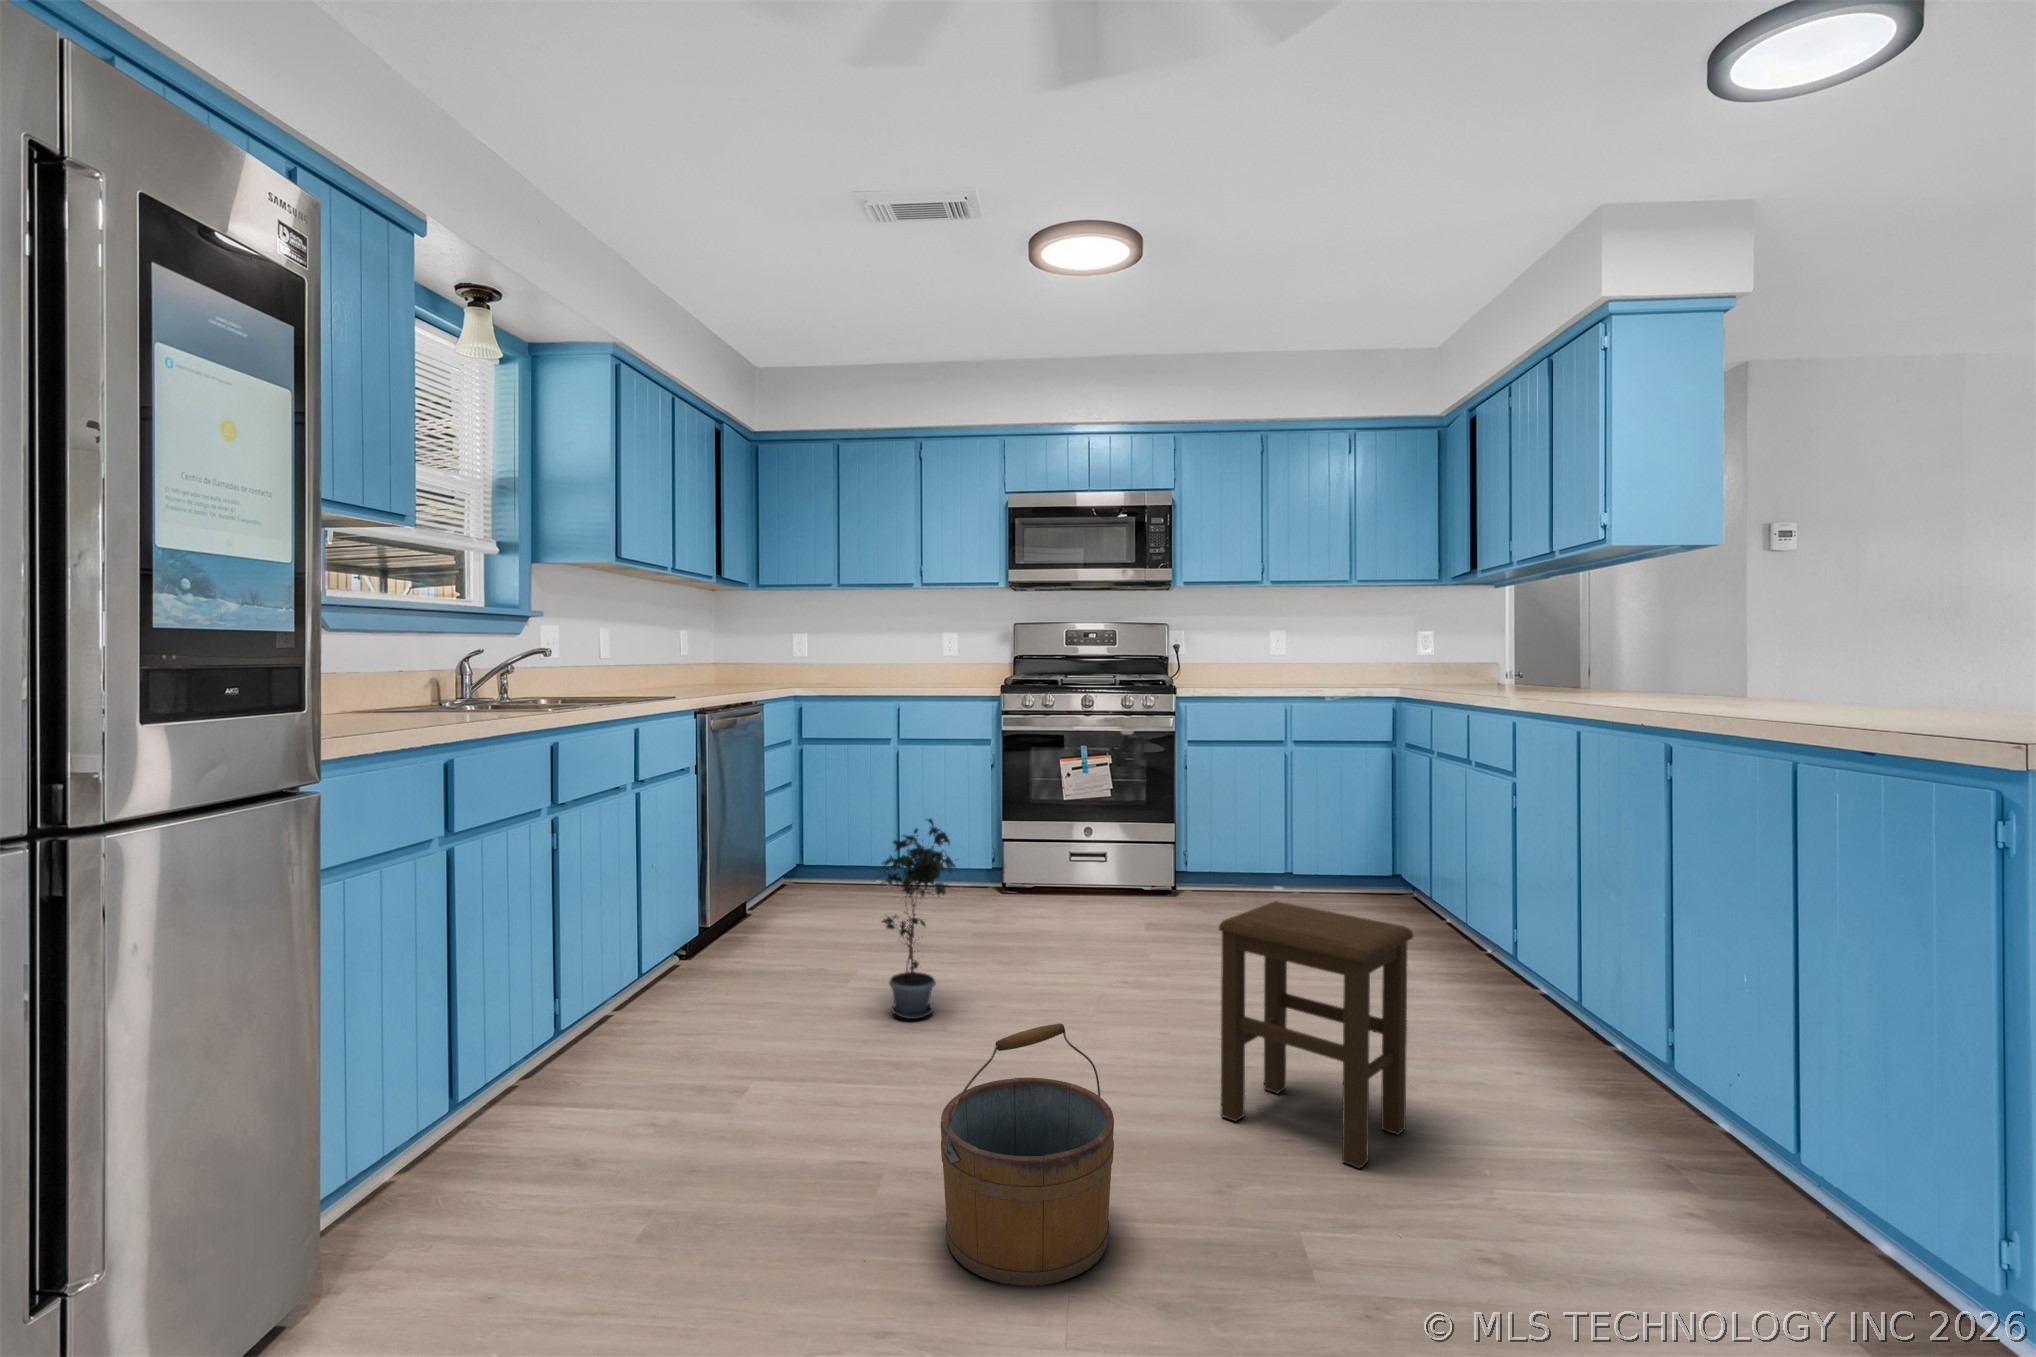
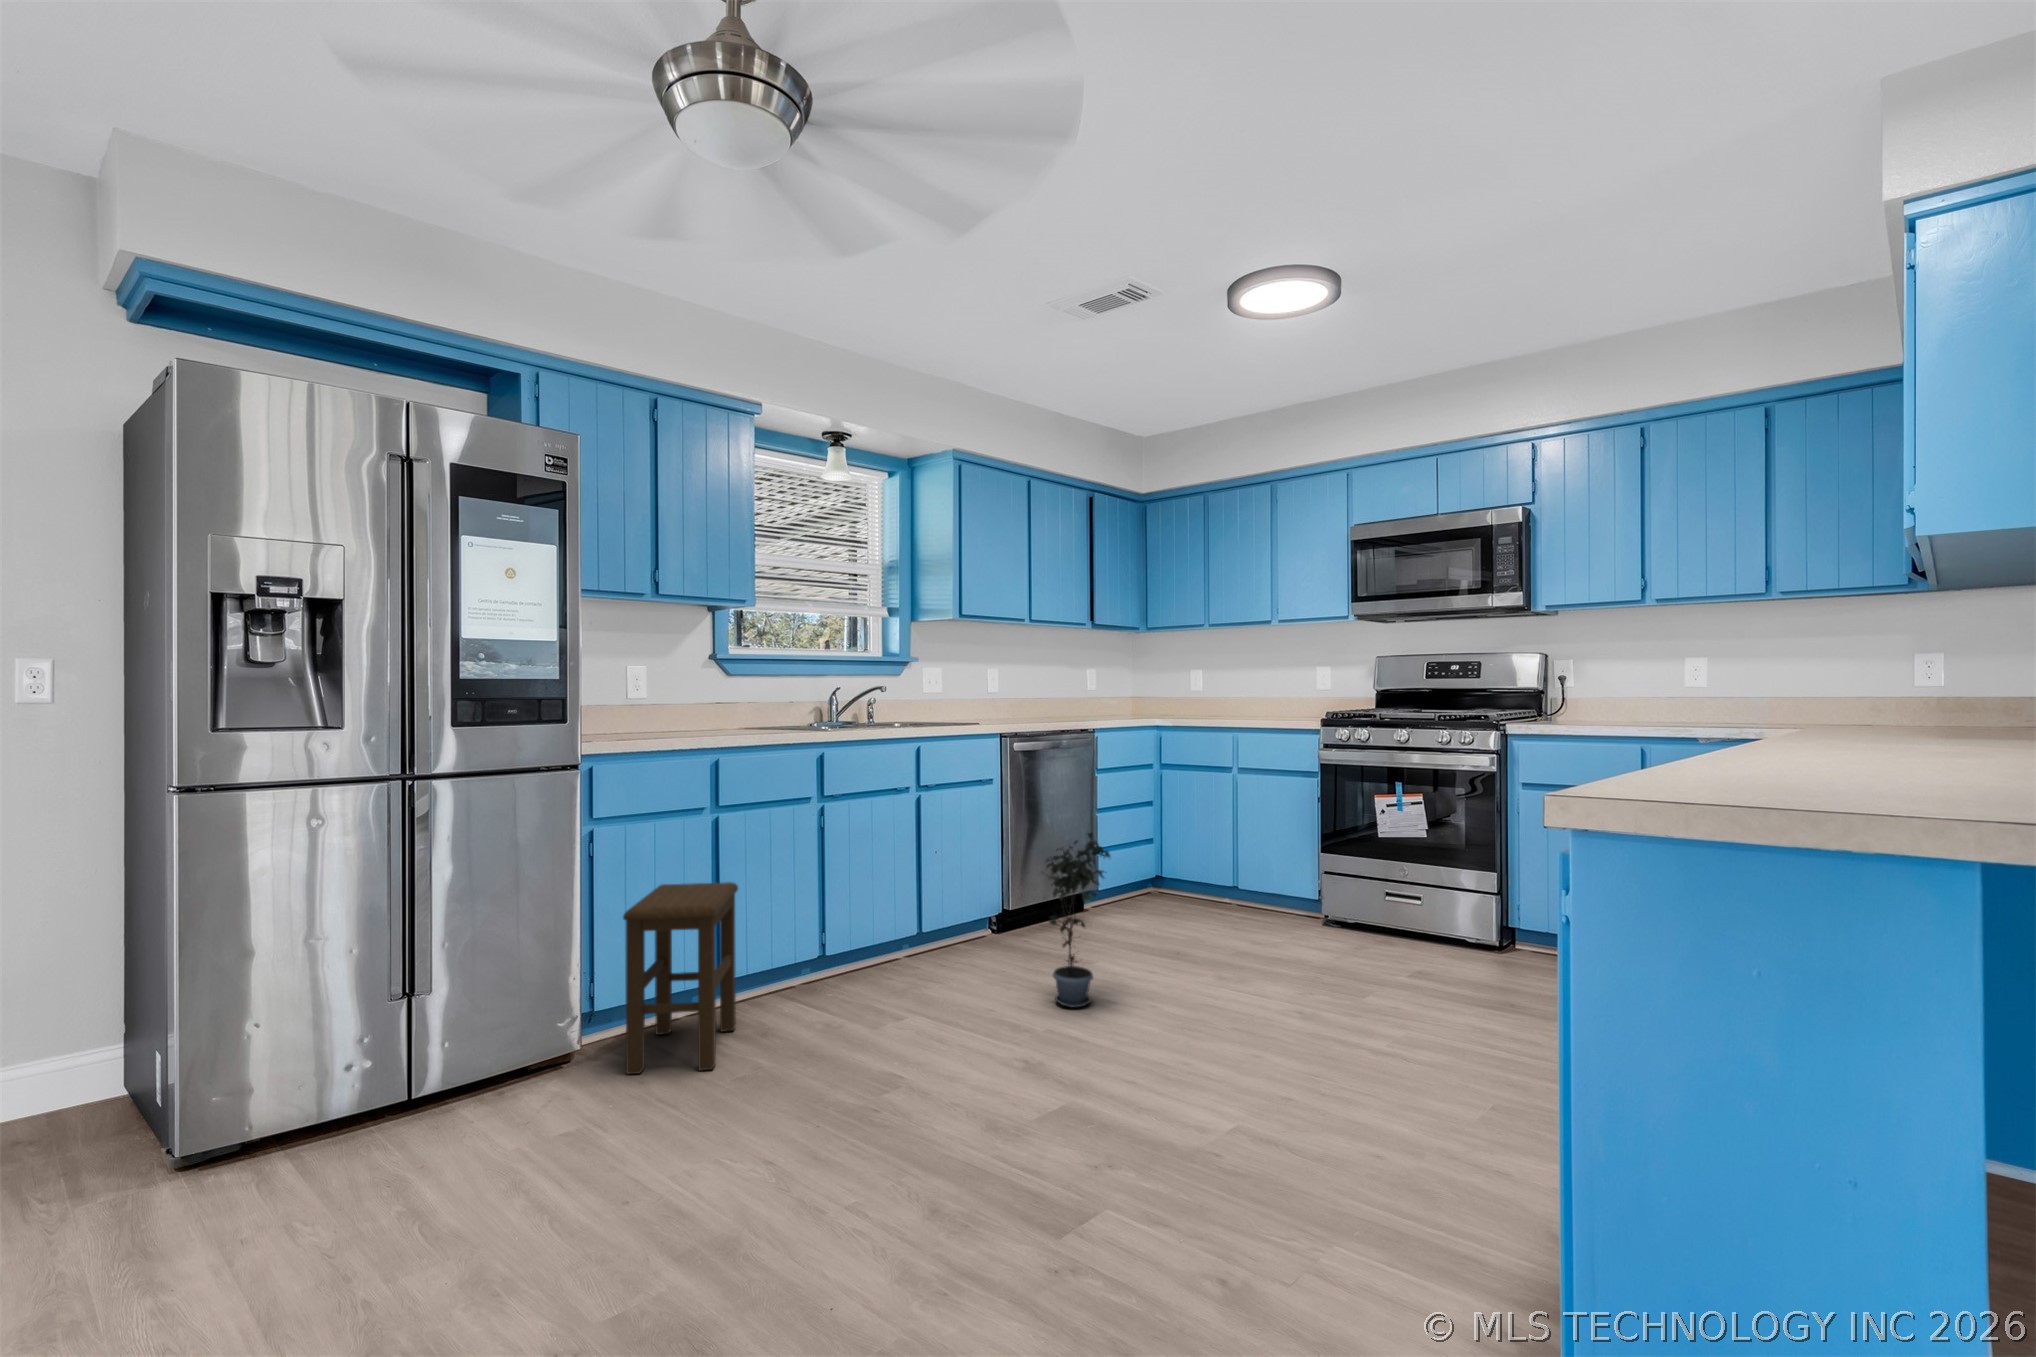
stool: present [1219,901,1413,1168] -> present [623,882,738,1074]
bucket: present [941,1024,1114,1286] -> none [825,995,972,1202]

